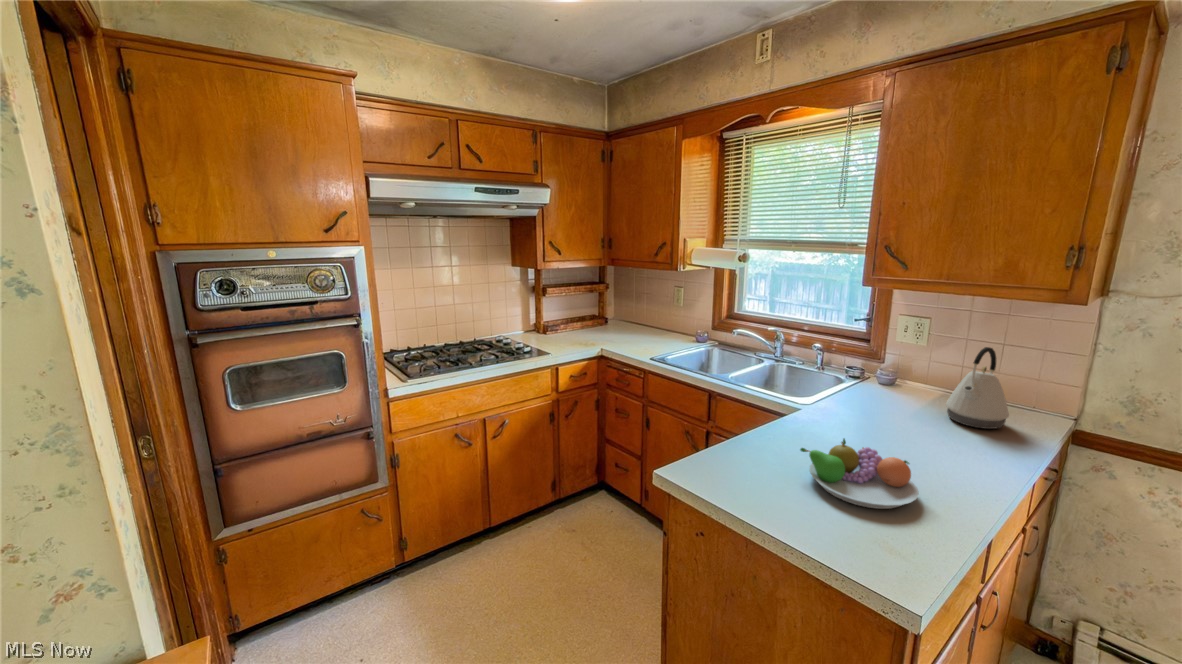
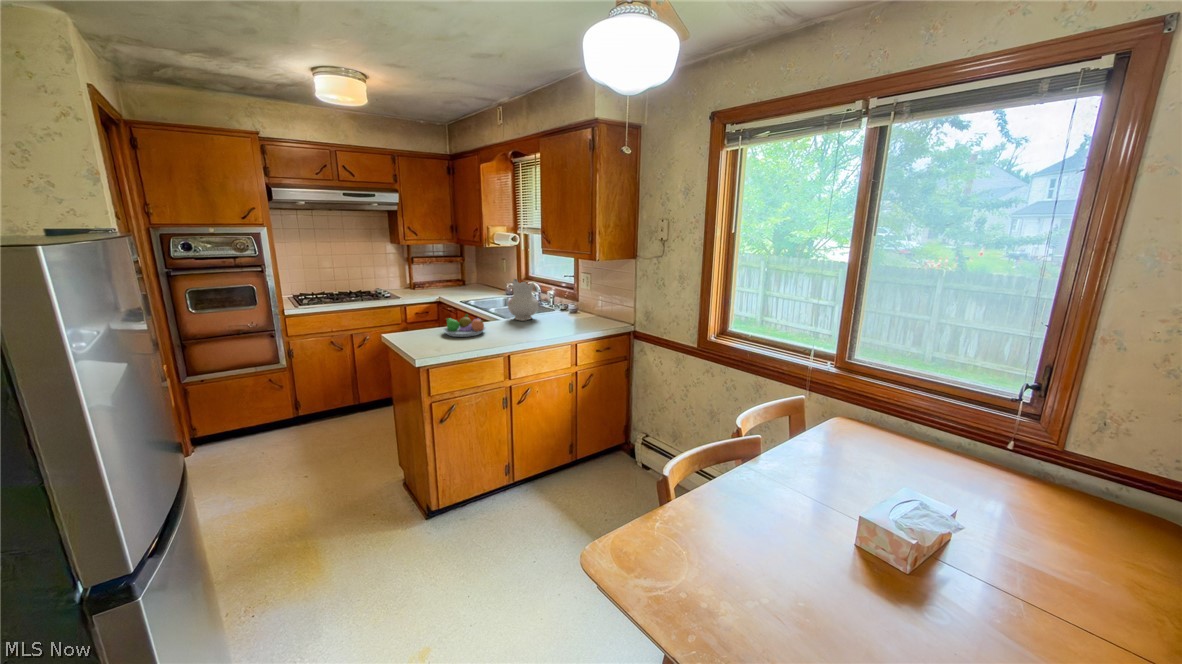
ceramic pitcher: none [842,343,918,430] -> present [508,279,539,321]
kettle: present [946,347,1009,429] -> none [560,280,588,321]

